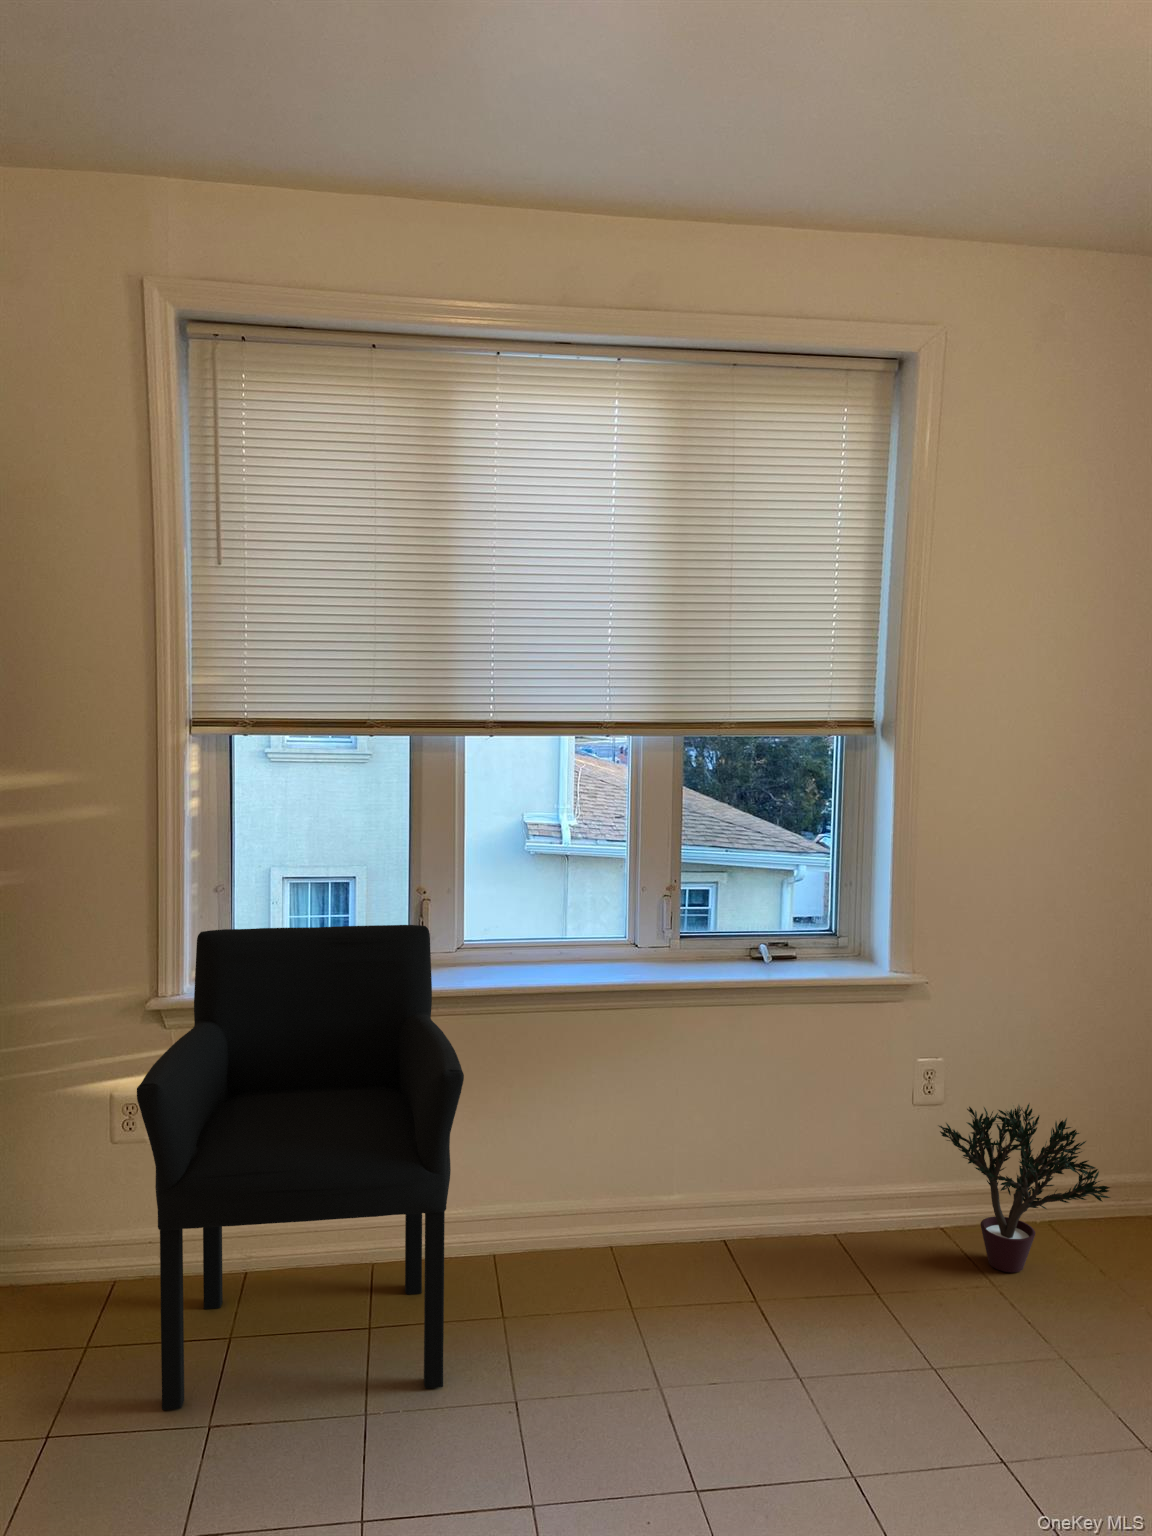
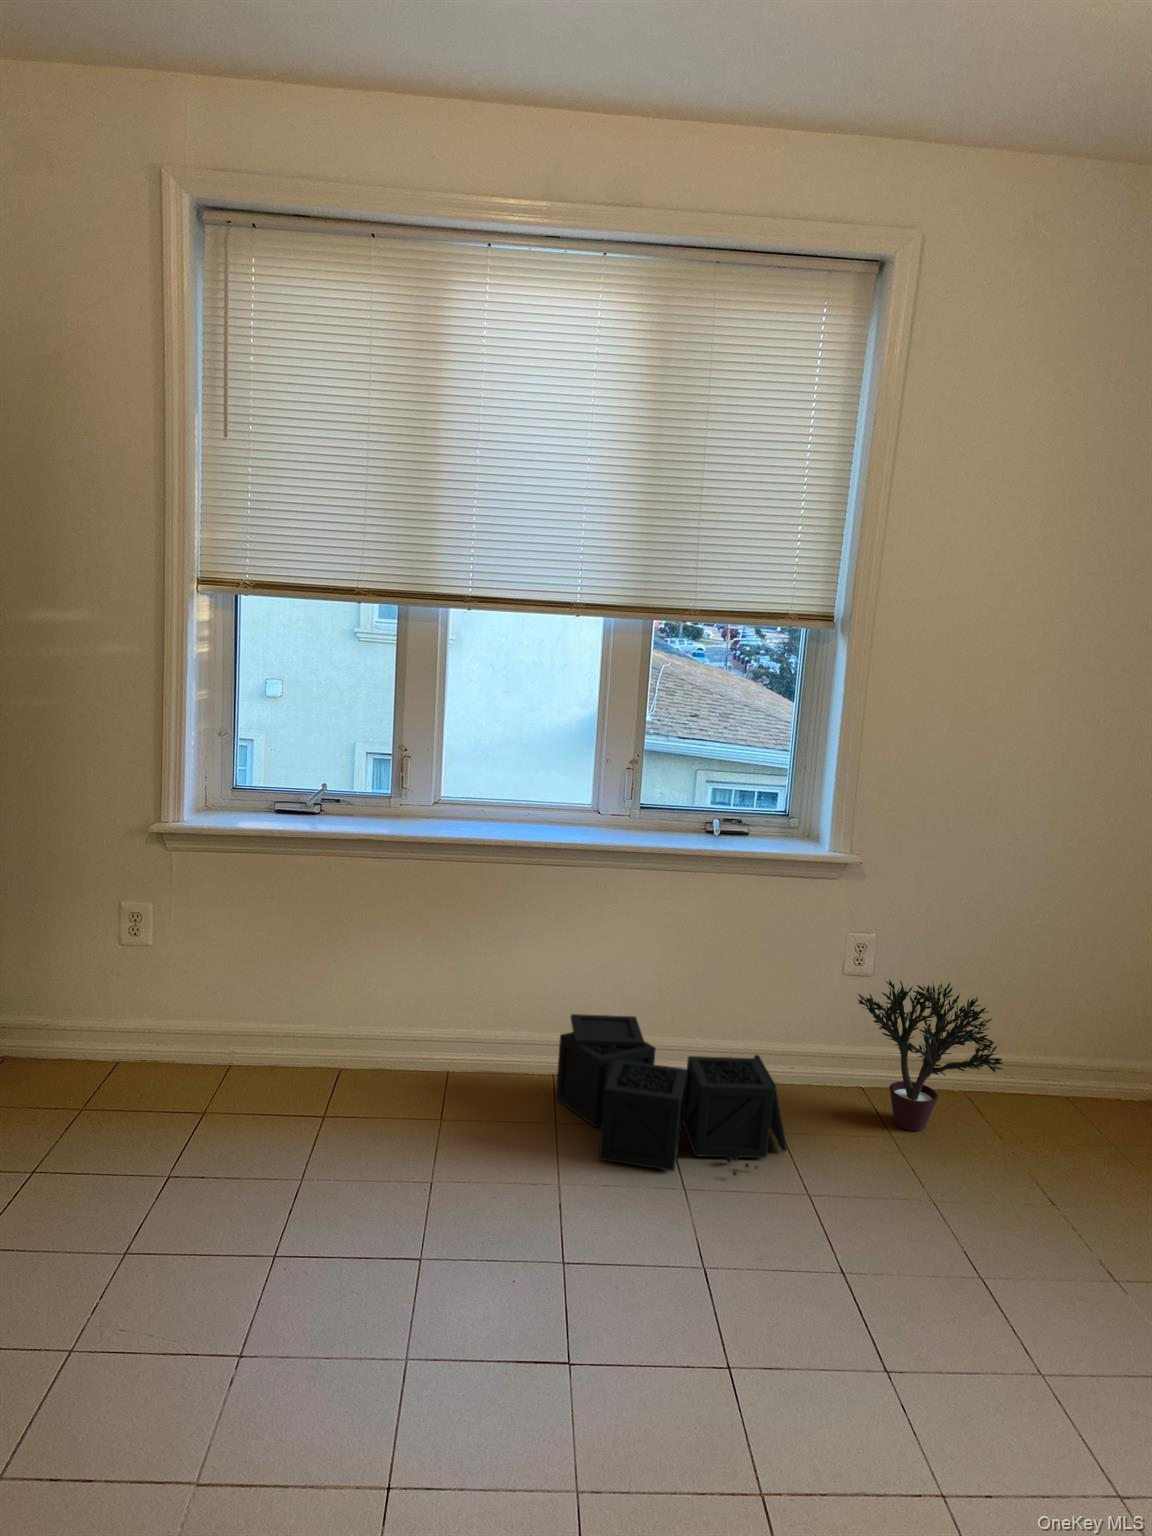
armchair: present [137,925,464,1410] -> none [117,766,400,1166]
storage bin: none [623,1171,892,1352] -> present [556,1014,787,1176]

